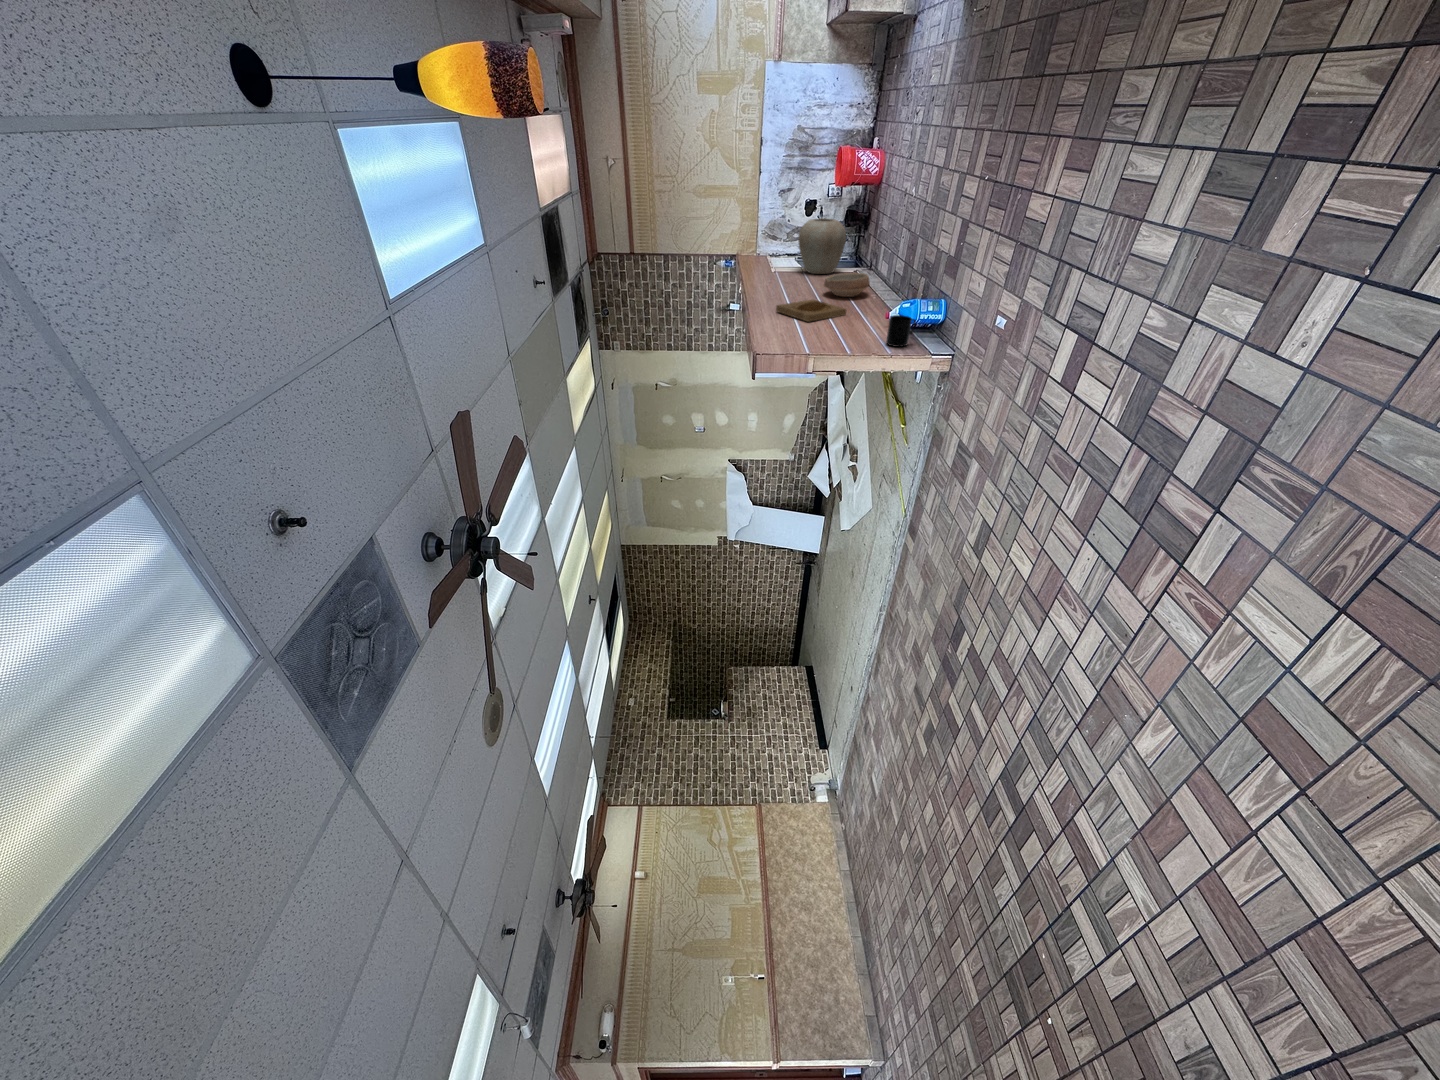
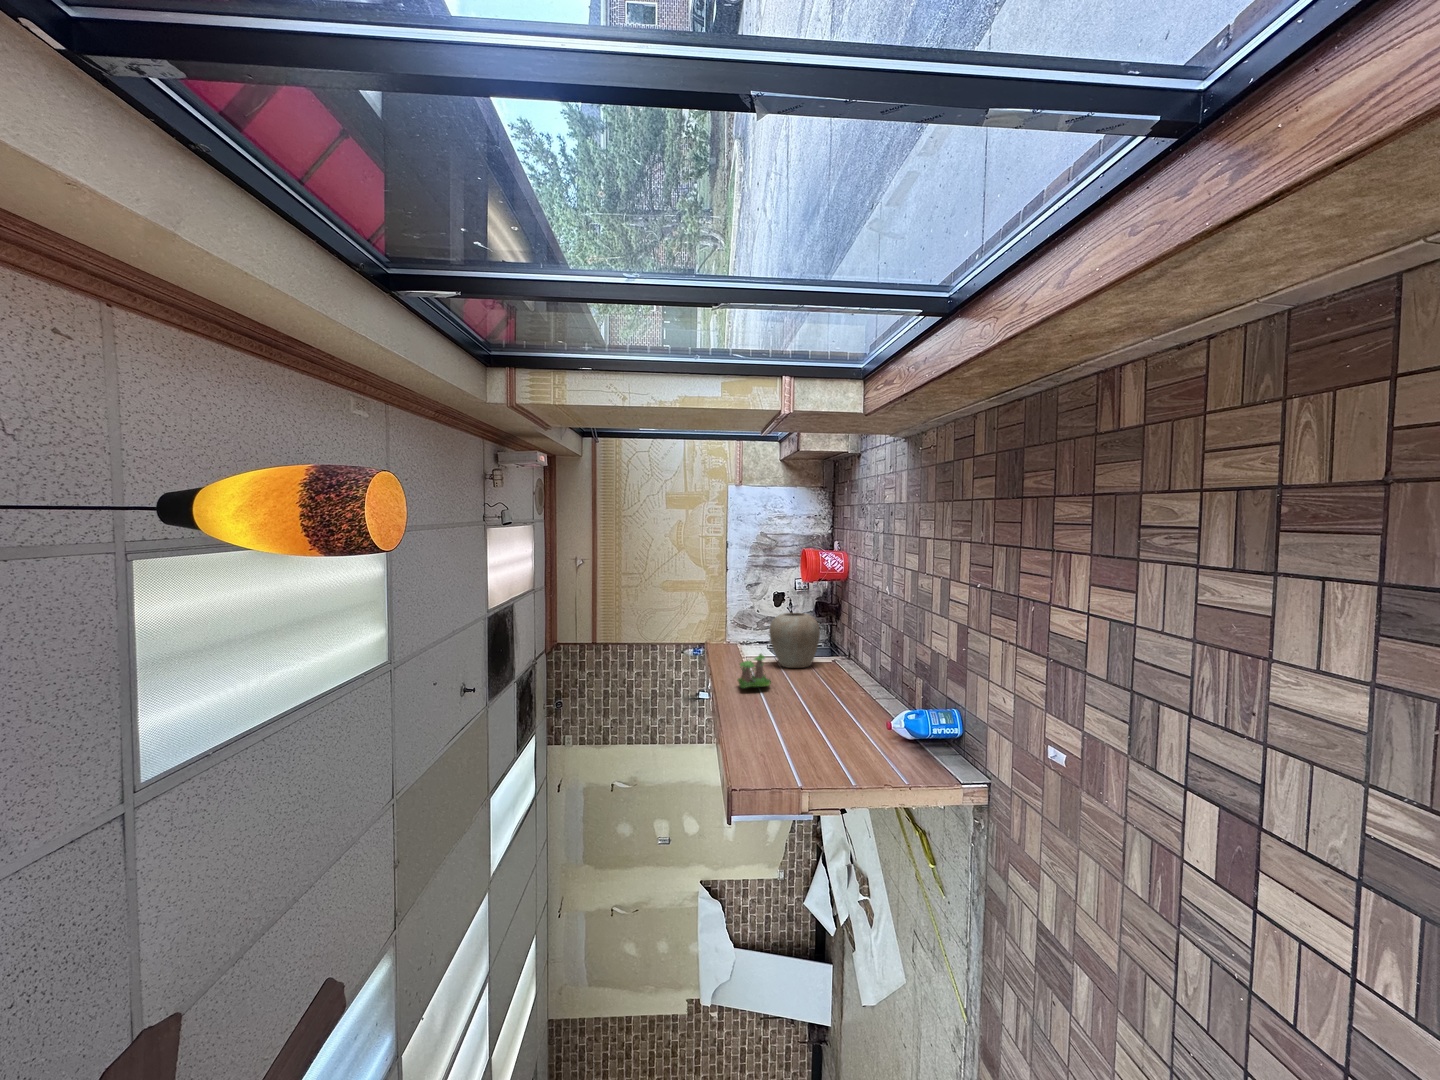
plant: none [766,242,797,290] -> present [738,654,771,688]
bowl: present [824,273,870,297] -> none [803,670,855,697]
tray: present [776,300,847,322] -> none [750,703,835,735]
mug: present [886,315,916,347] -> none [896,732,930,775]

